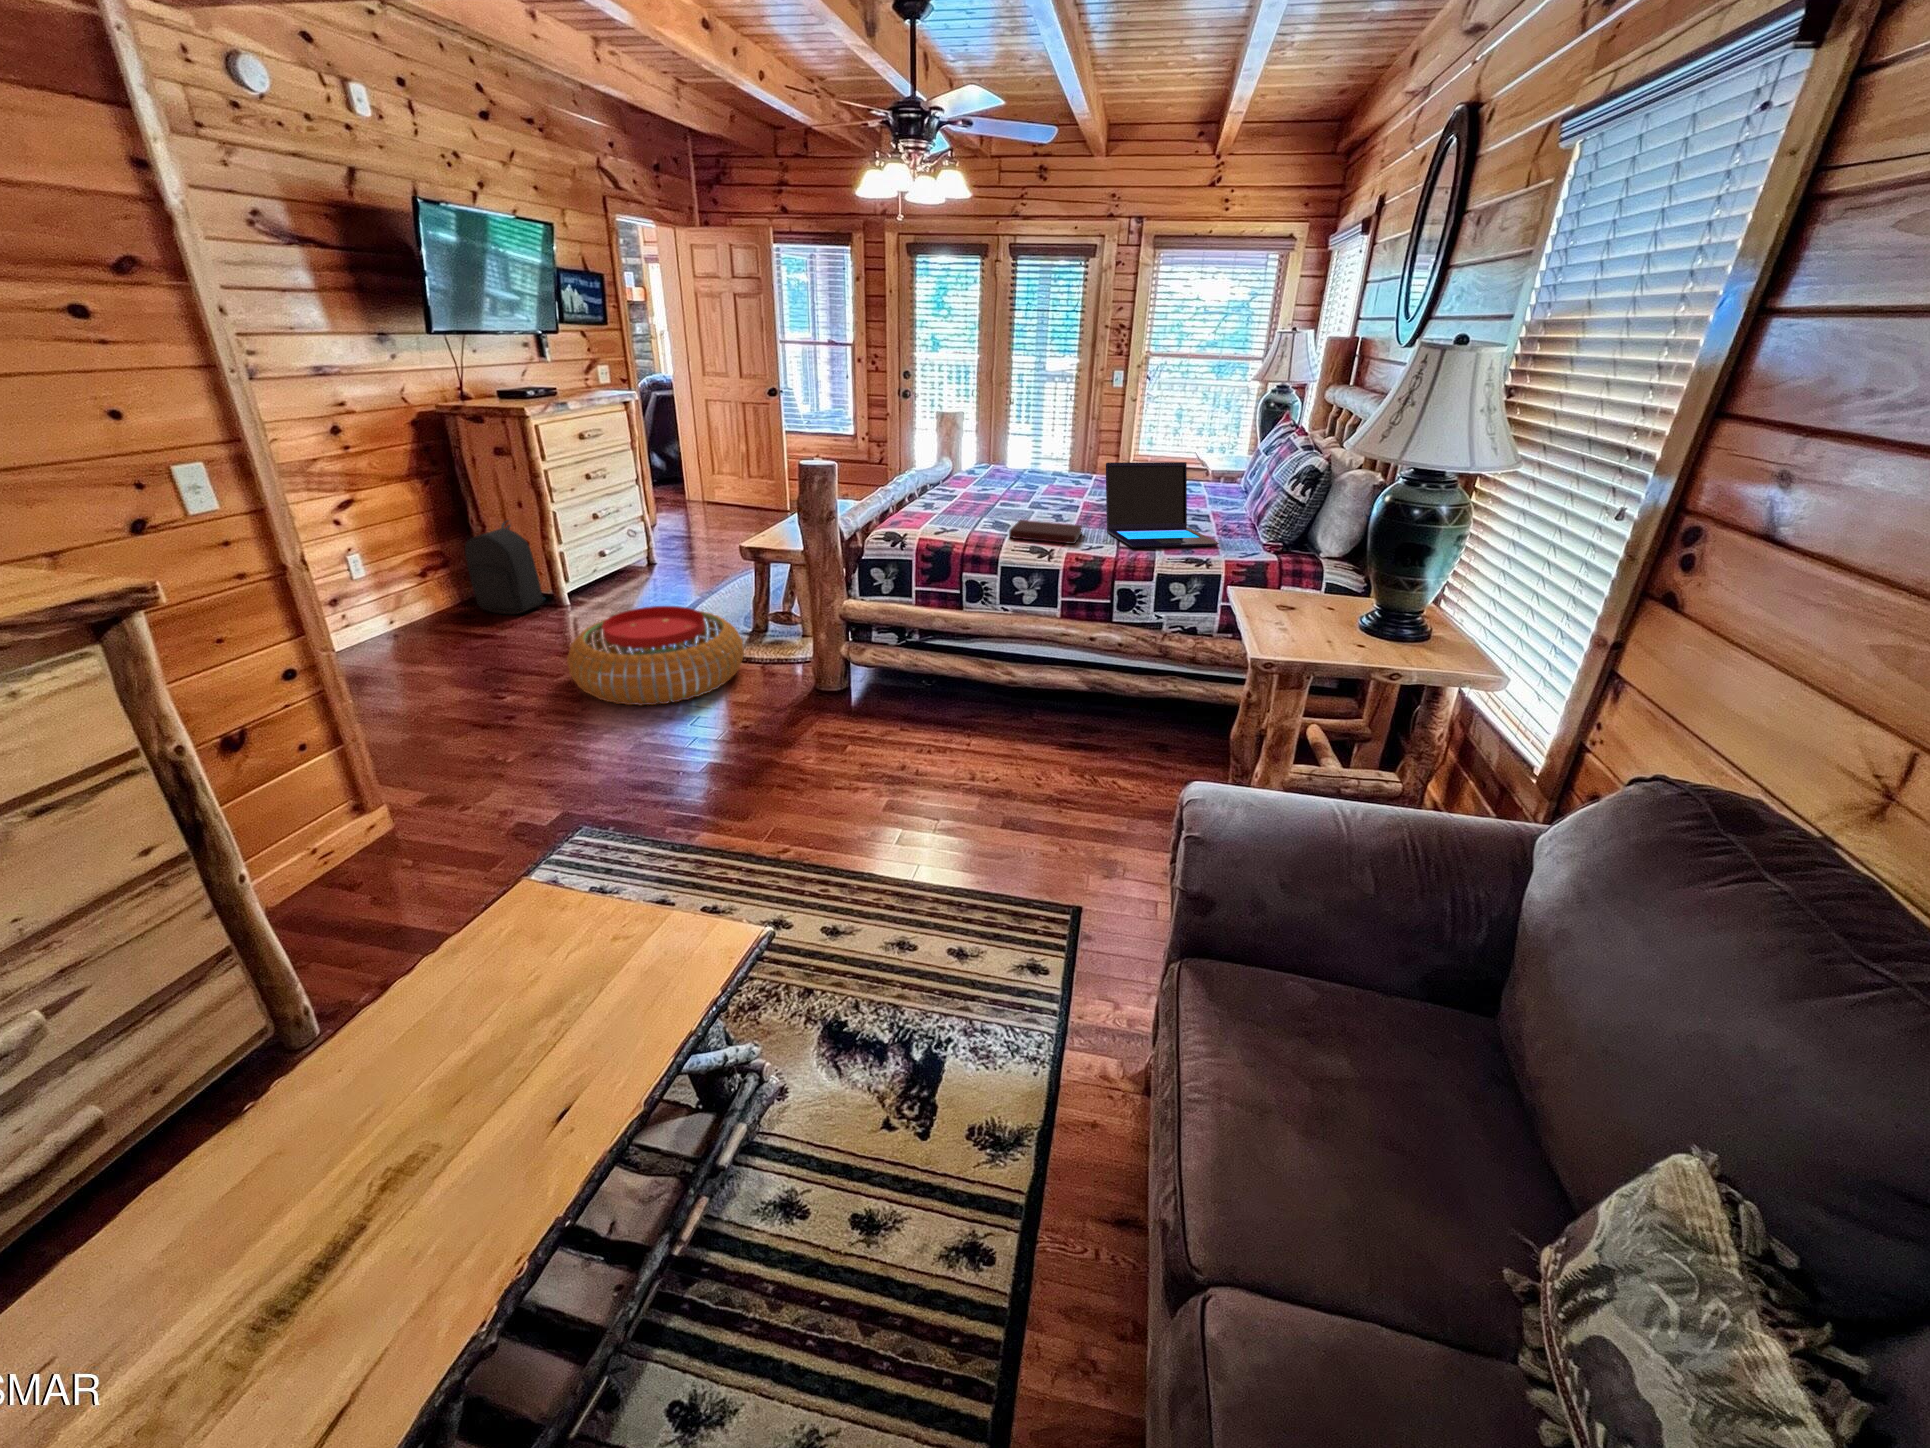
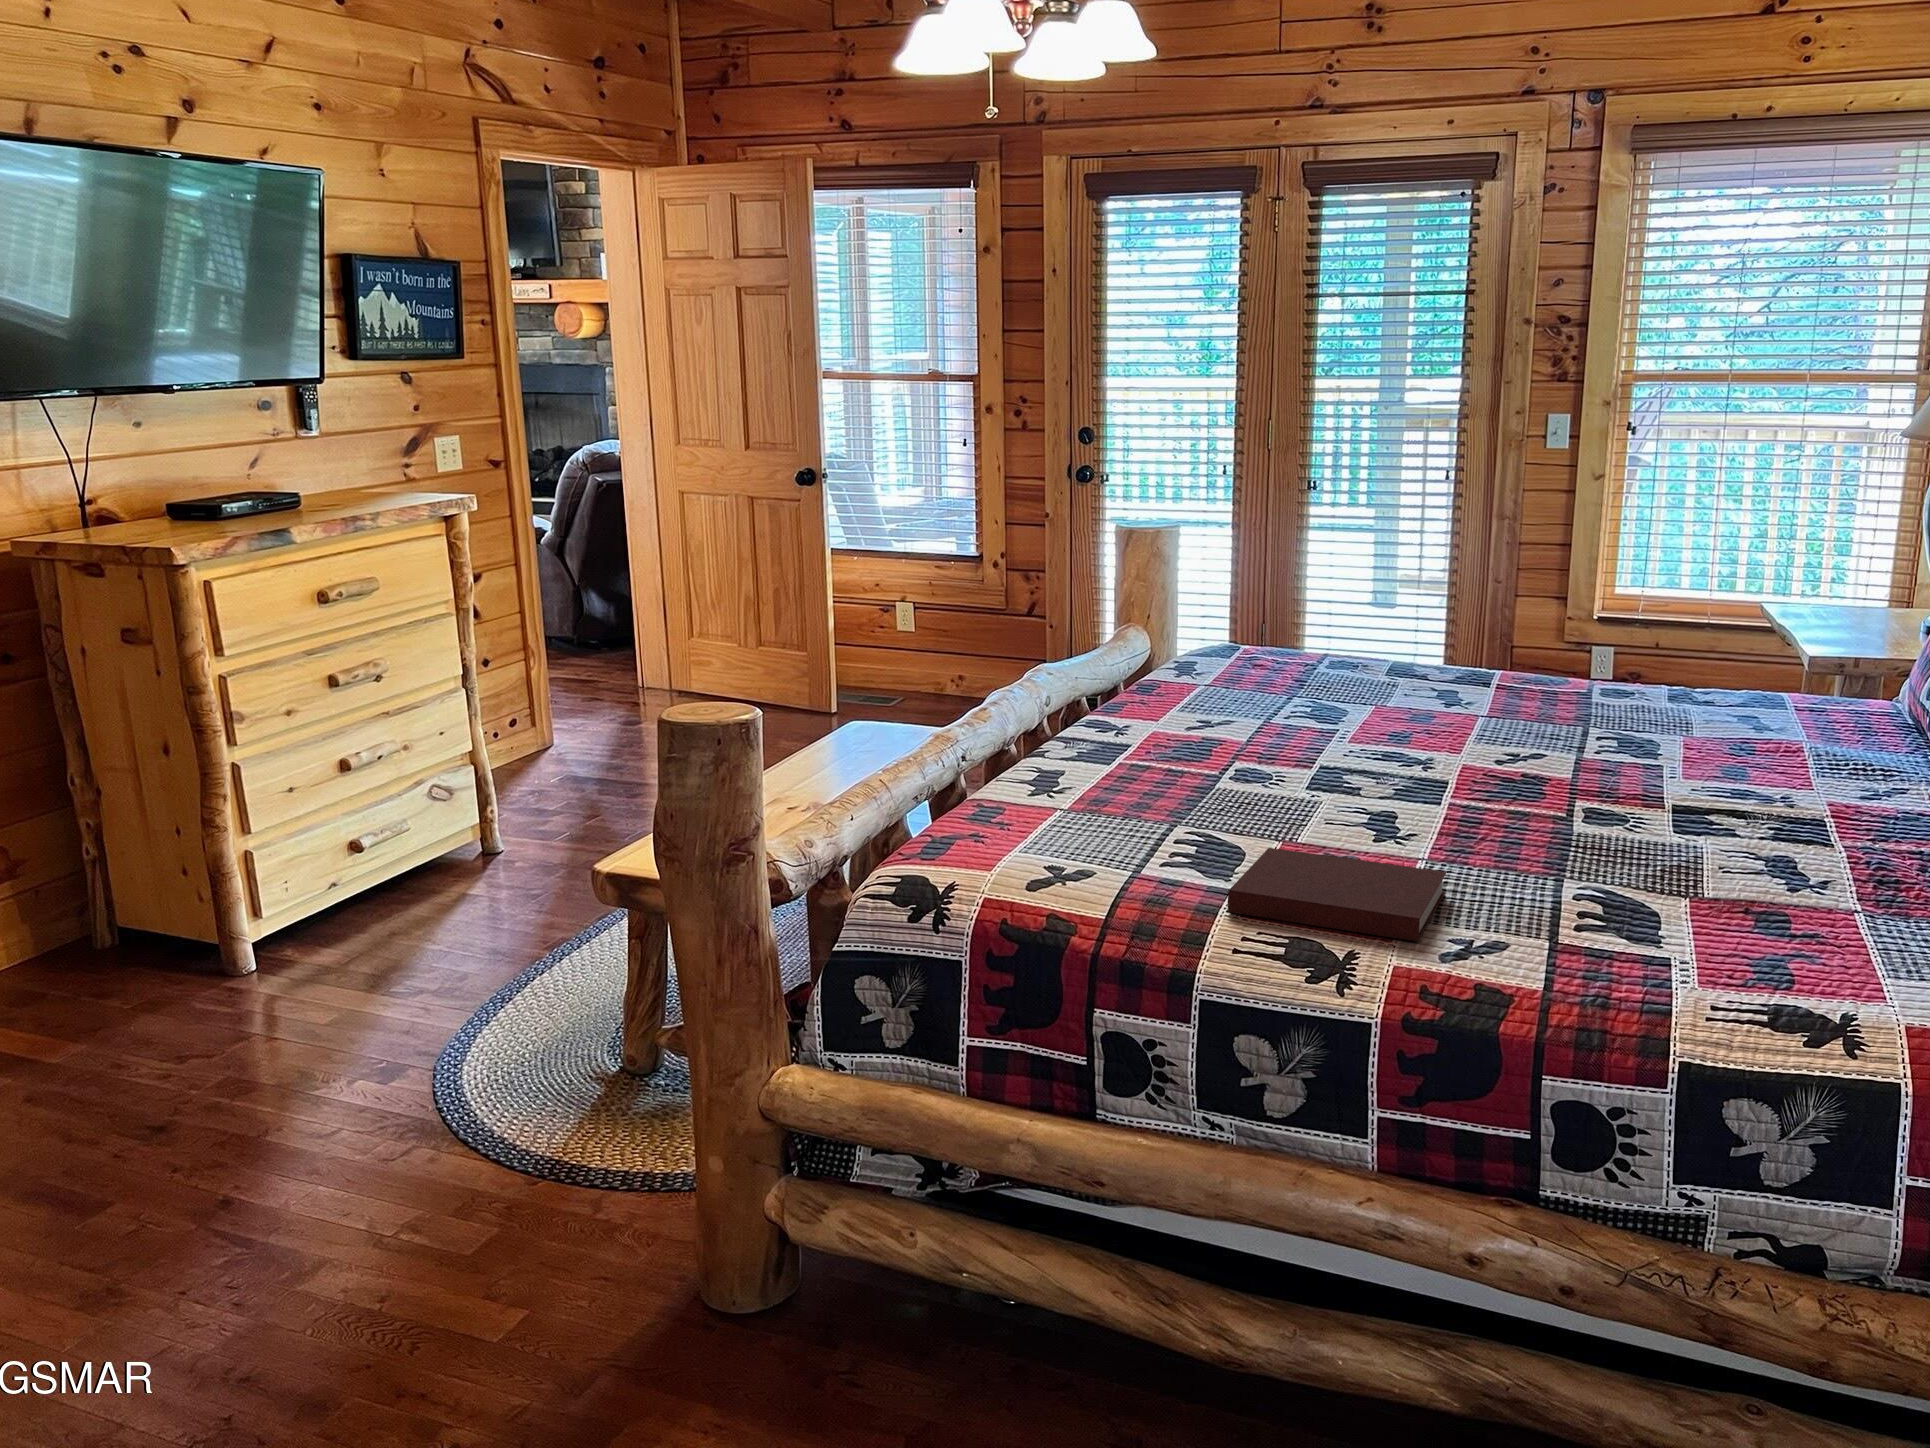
laptop: present [1106,462,1219,548] -> none [1510,692,1873,960]
backpack: present [465,520,545,614] -> none [30,781,200,997]
pouf: present [567,606,744,705] -> none [95,1024,560,1325]

